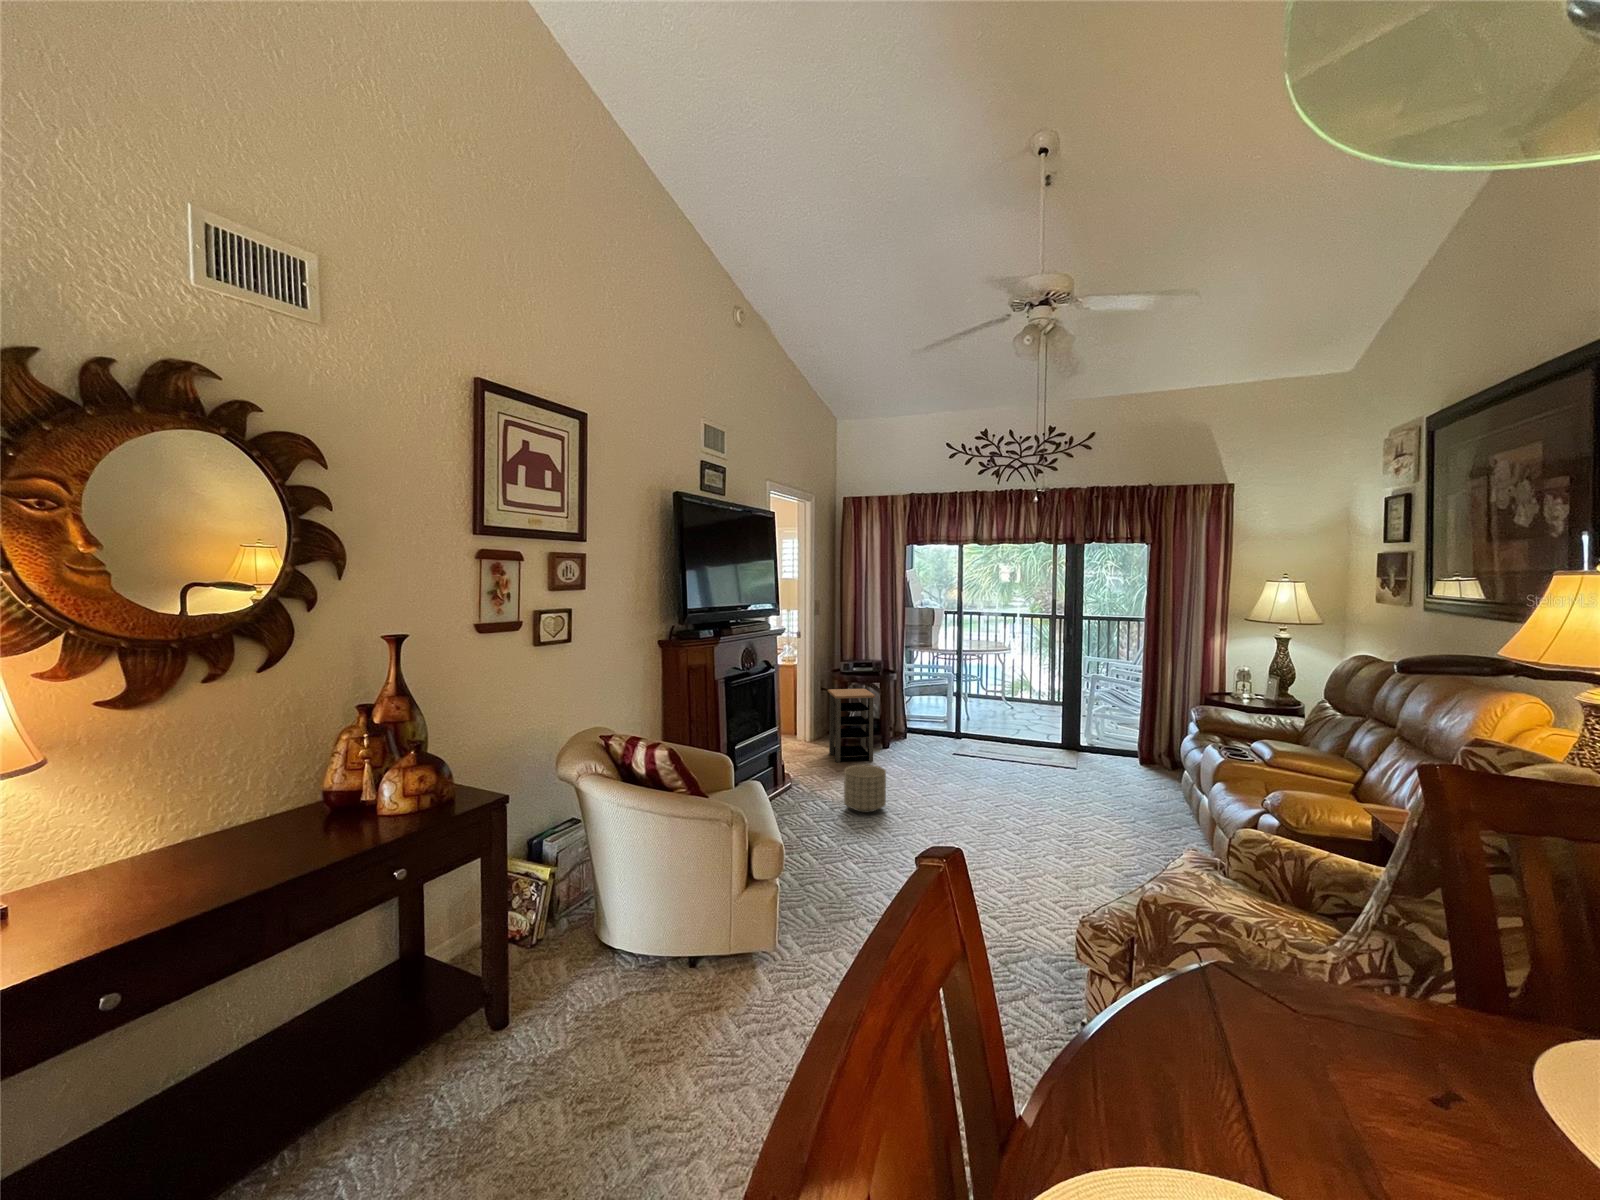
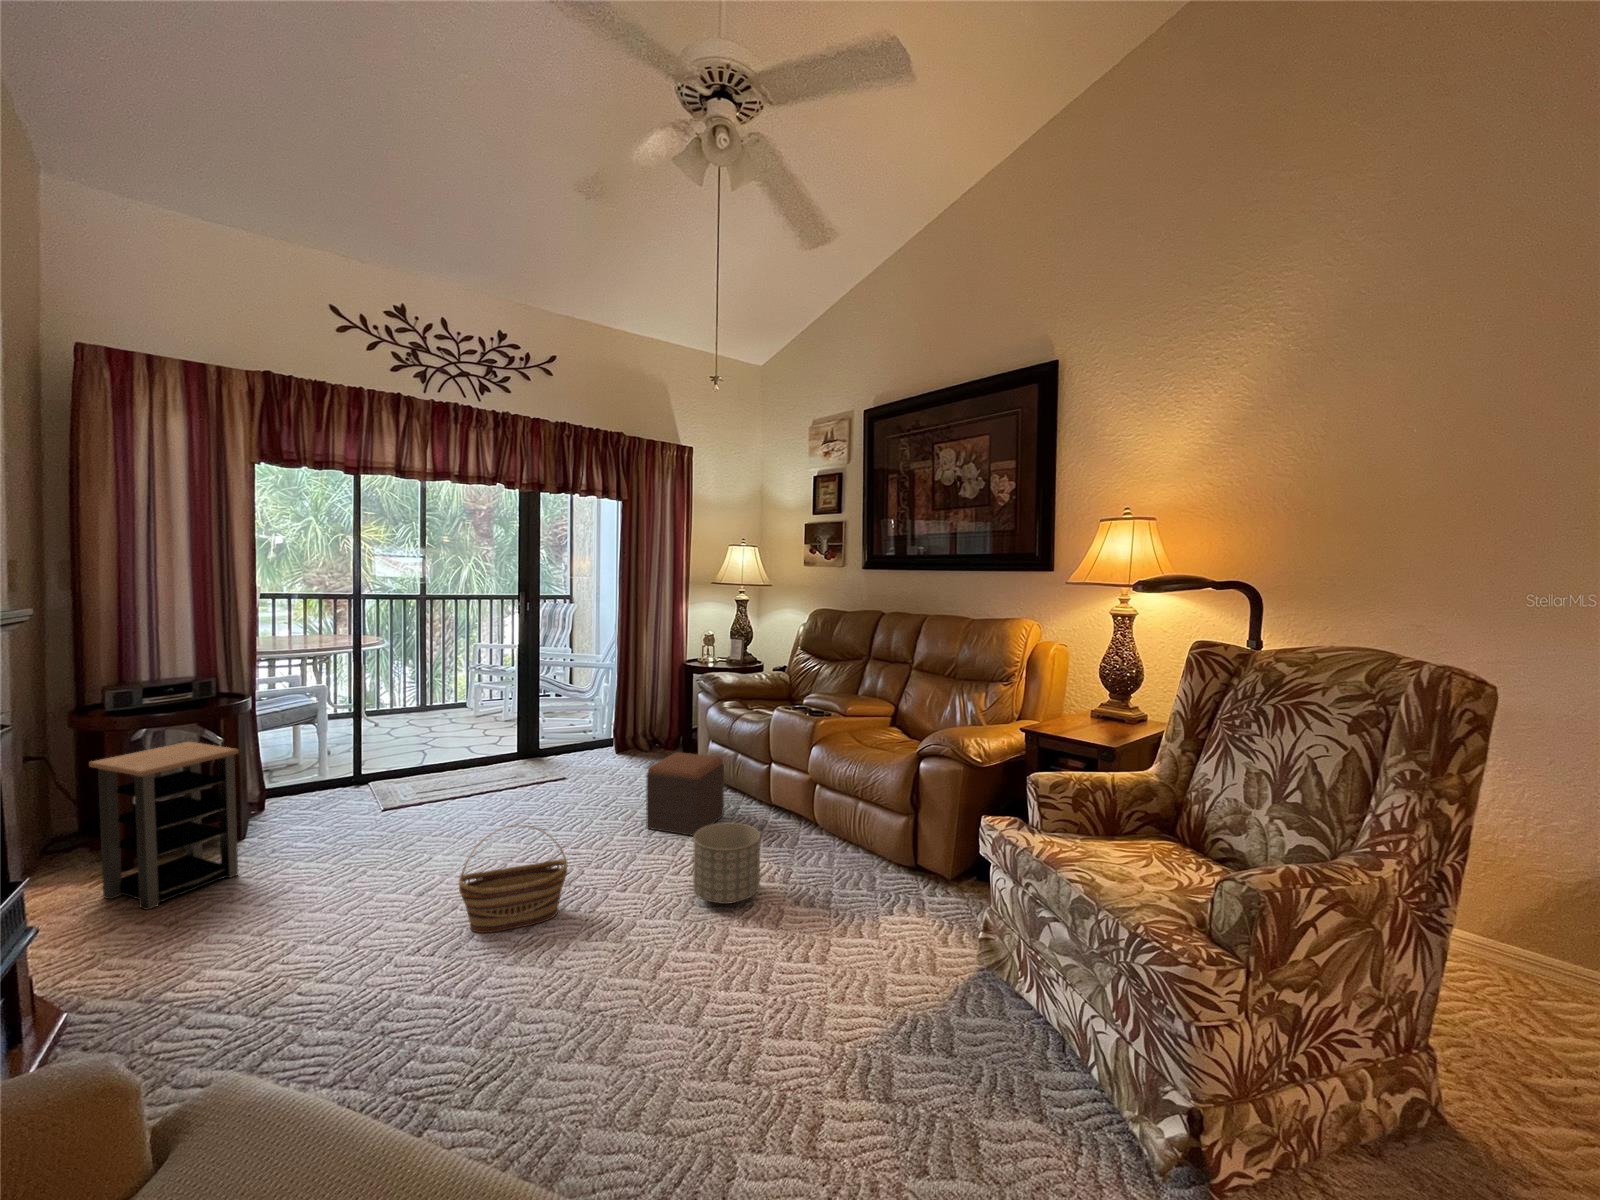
footstool: none [1088,760,1161,828] -> present [646,752,724,836]
basket: none [924,762,982,827] -> present [459,825,567,933]
planter: present [844,765,886,813] -> present [693,823,760,904]

